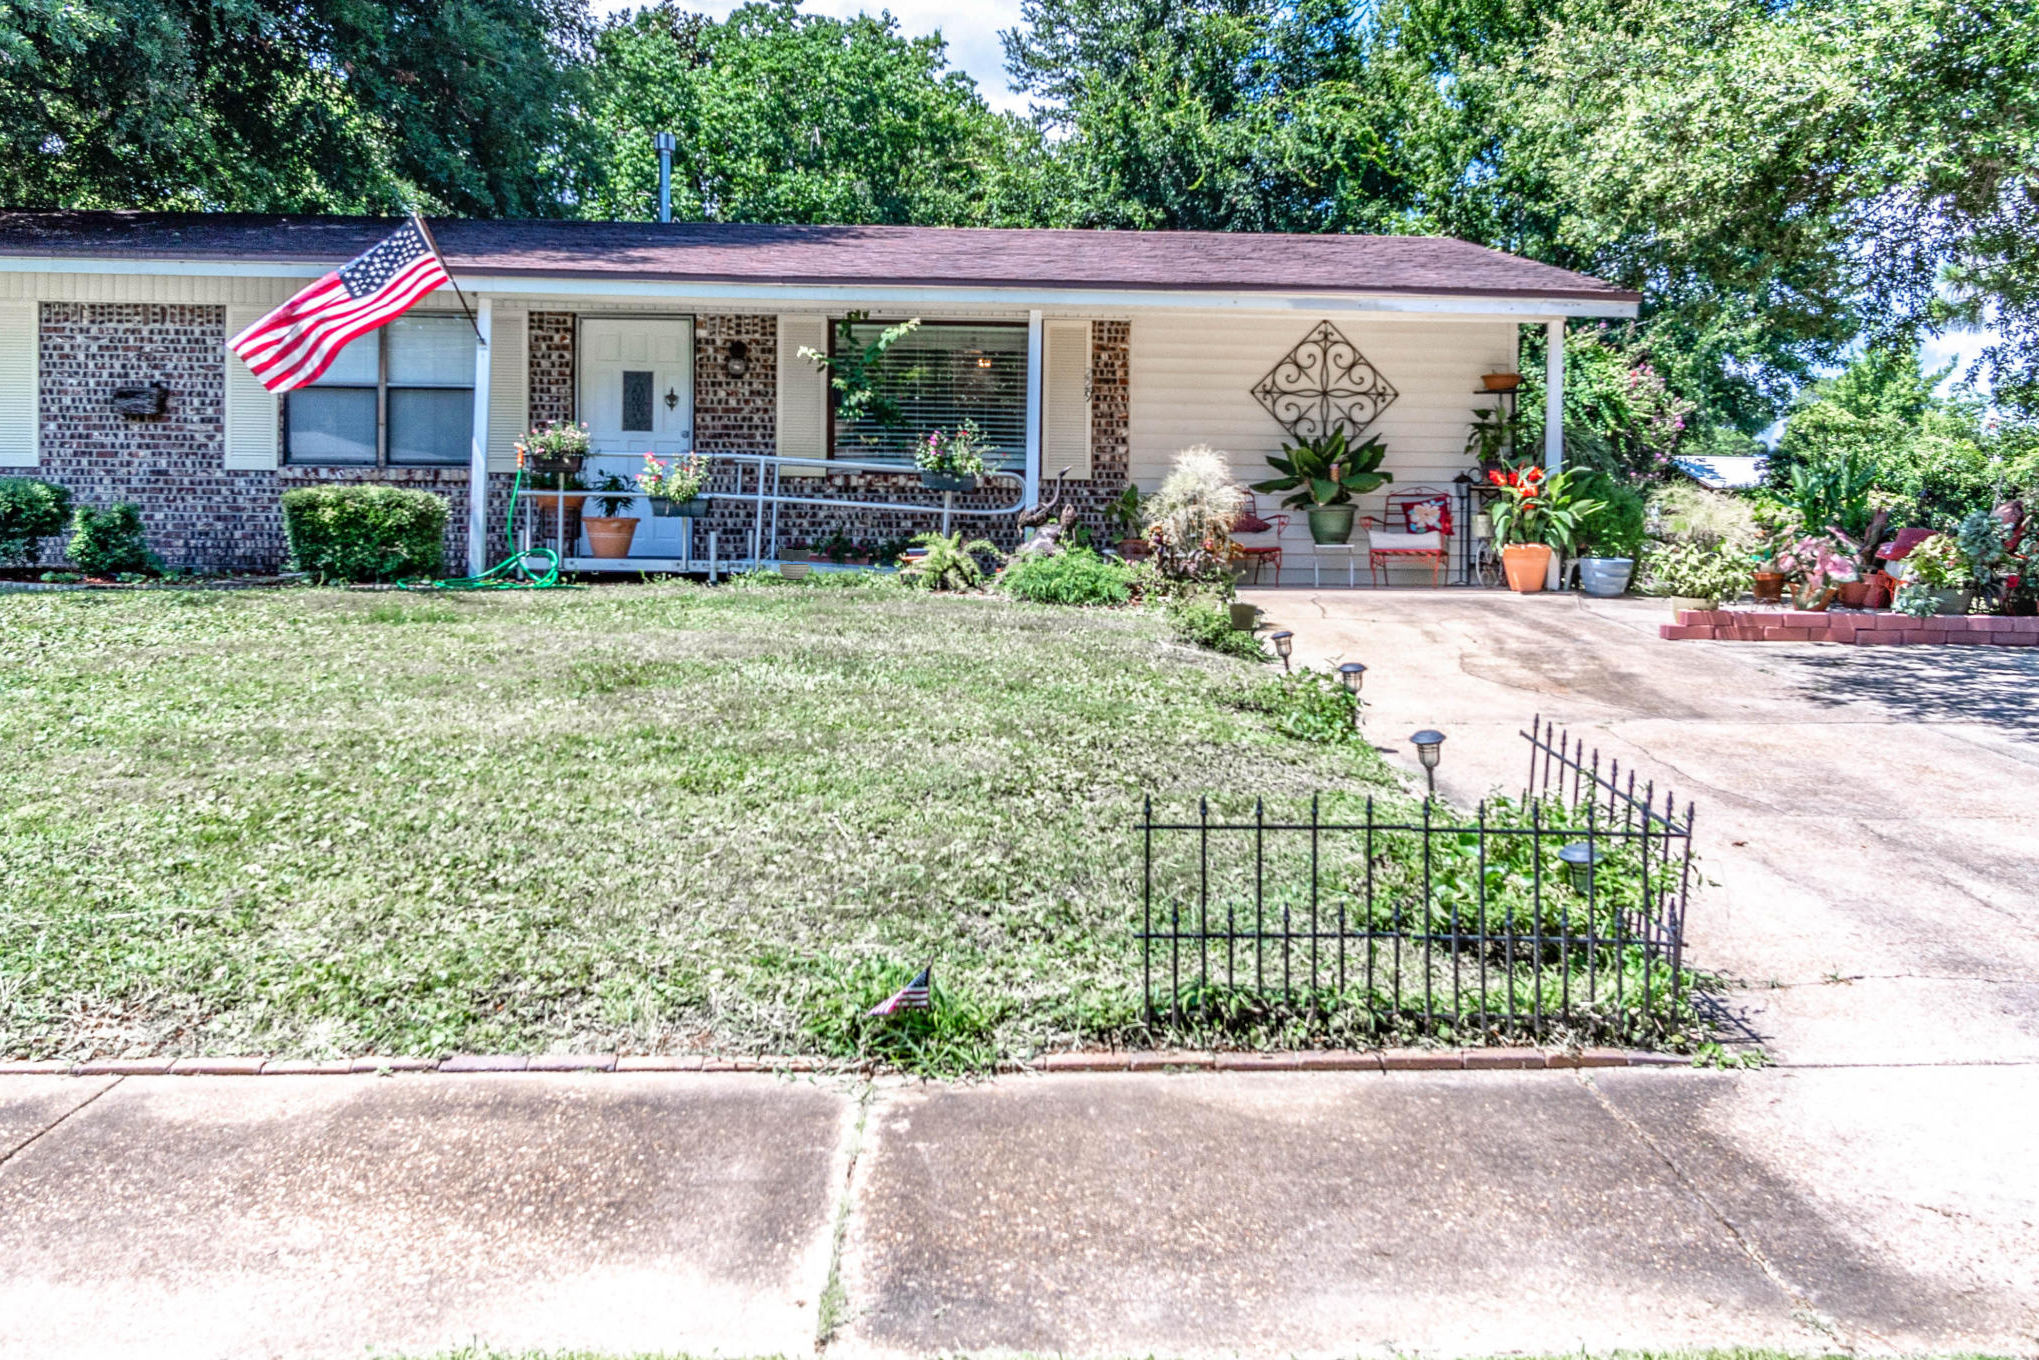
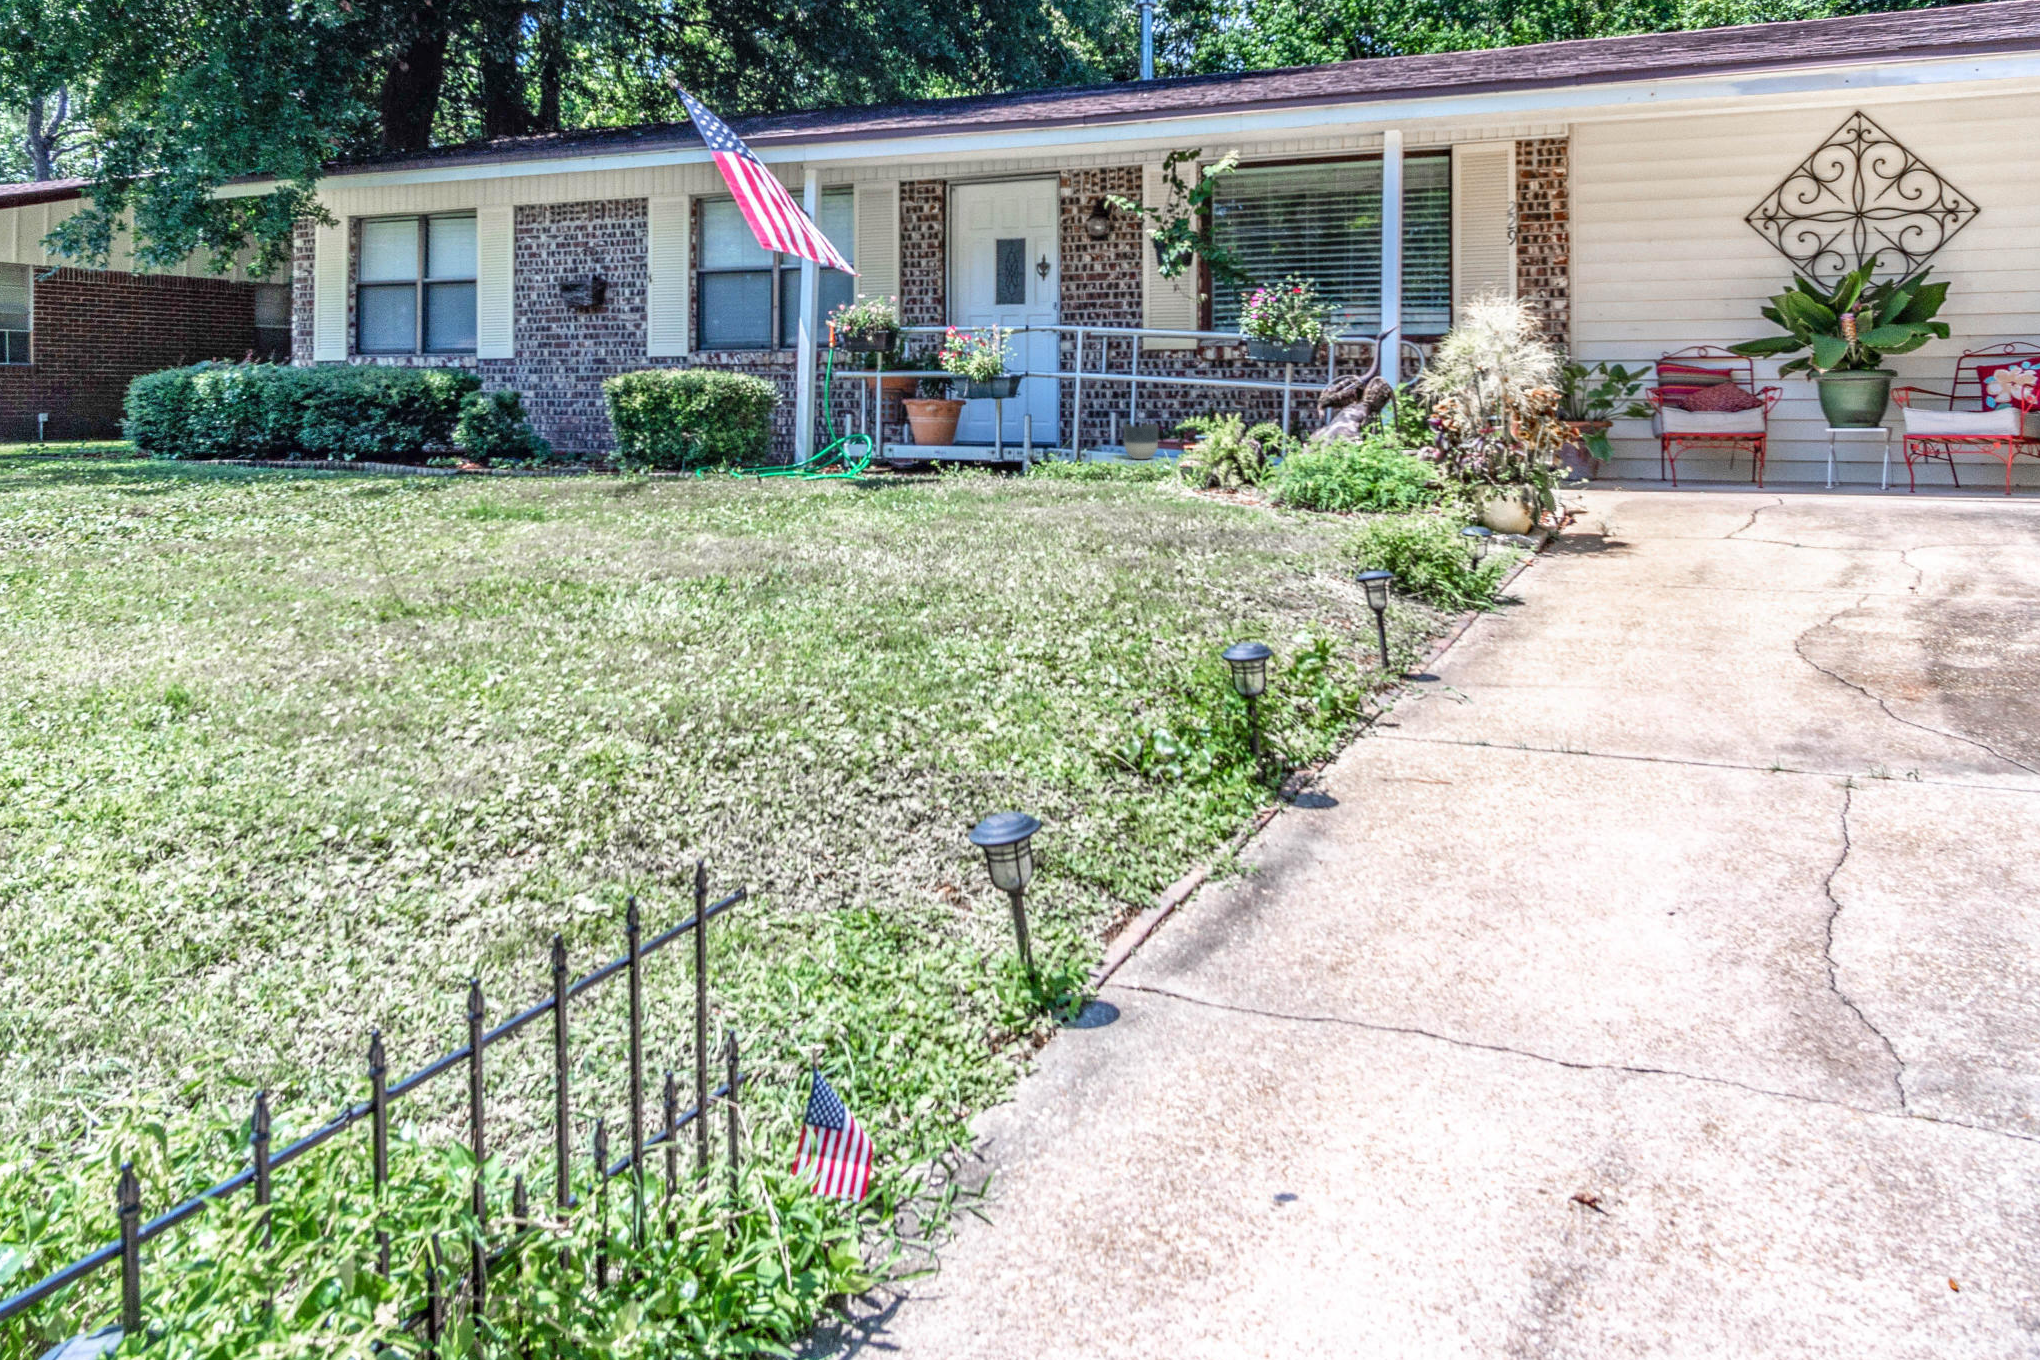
bucket: present [1229,602,1258,630] -> none [1548,488,1593,545]

